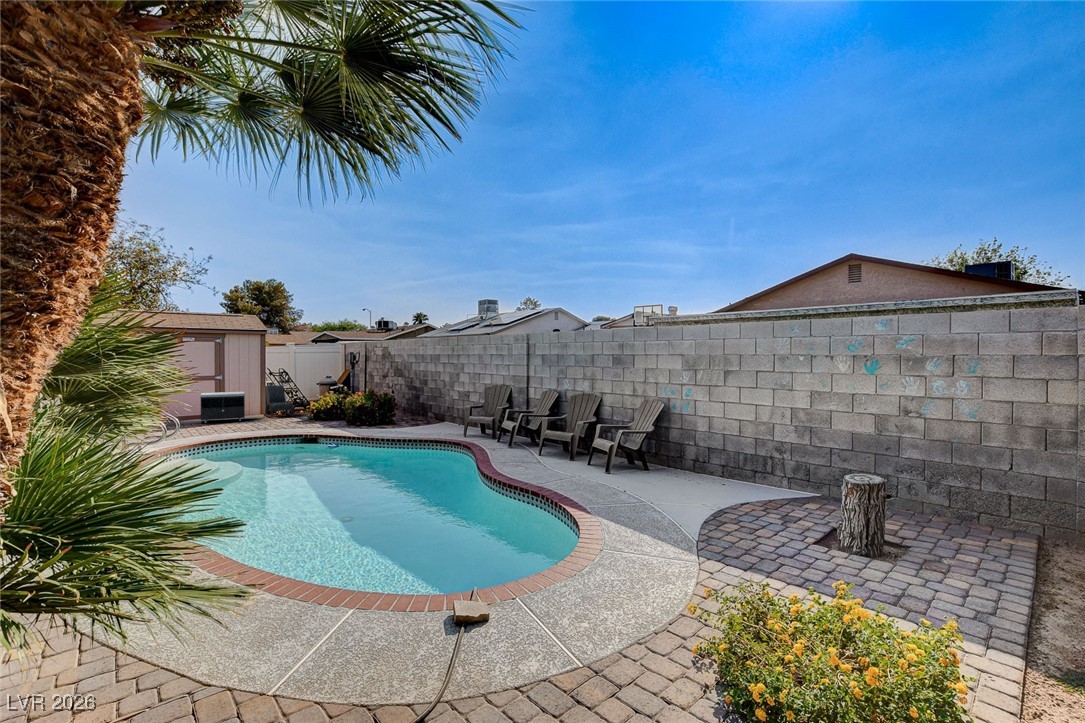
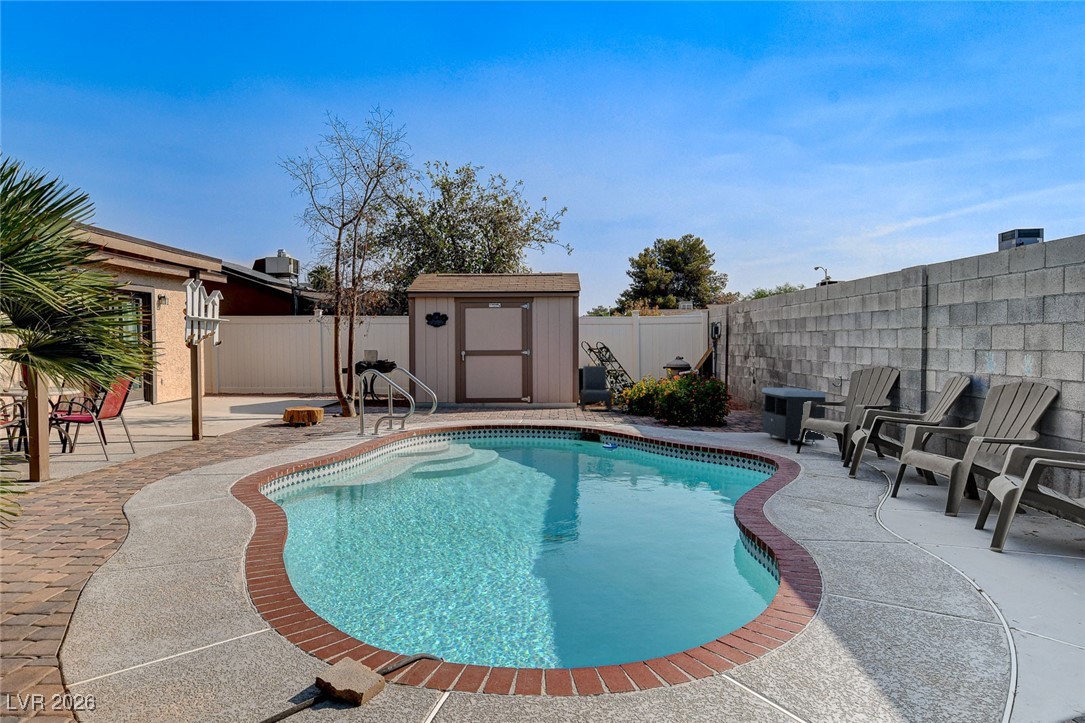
storage bench: present [200,392,245,423] -> present [762,387,826,445]

